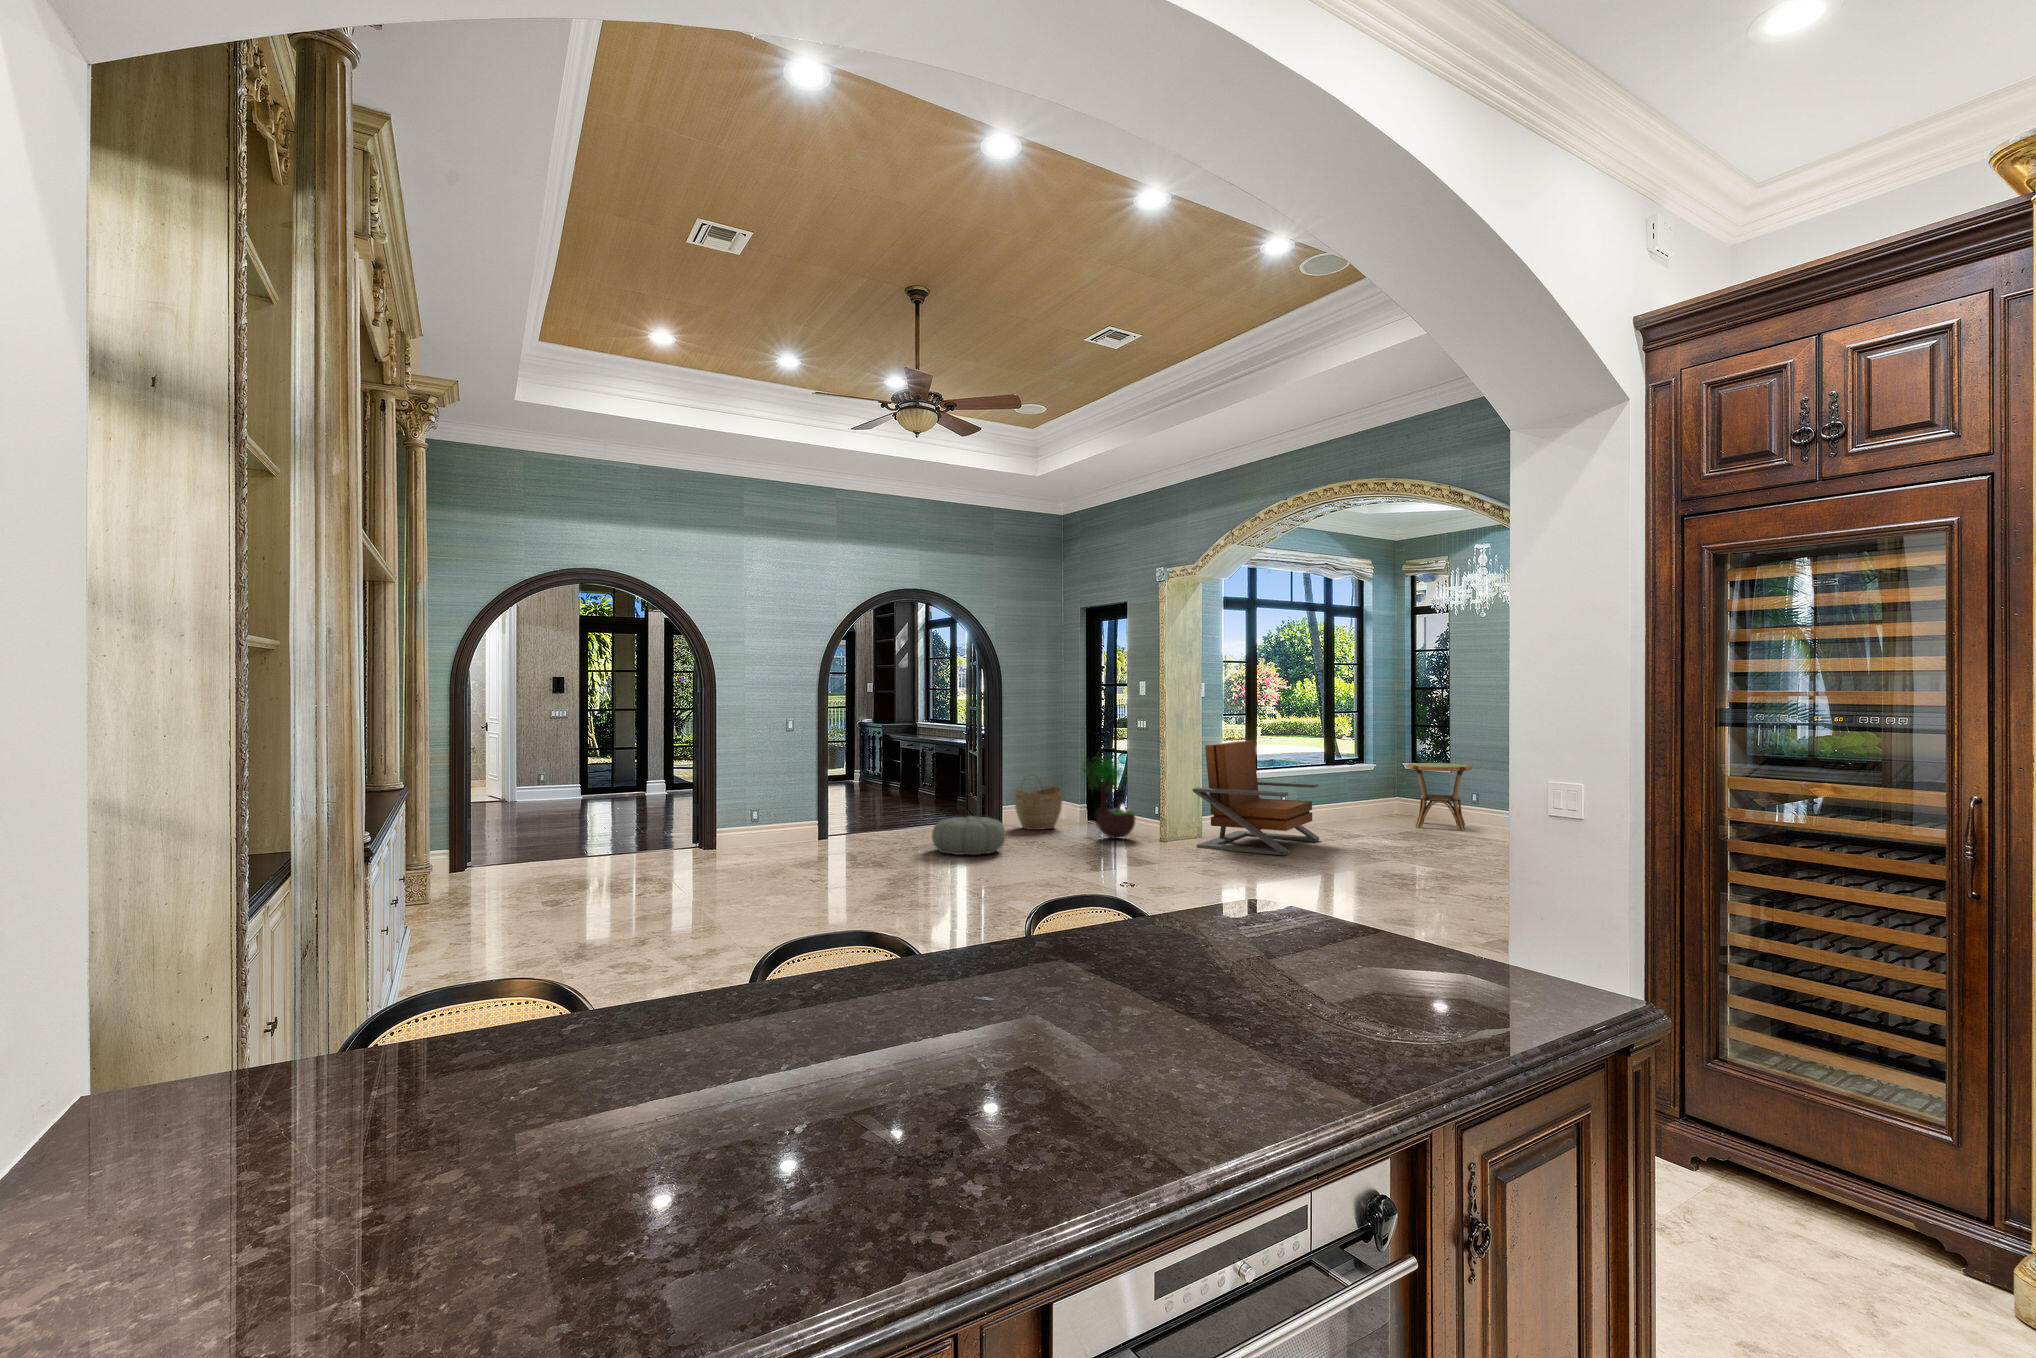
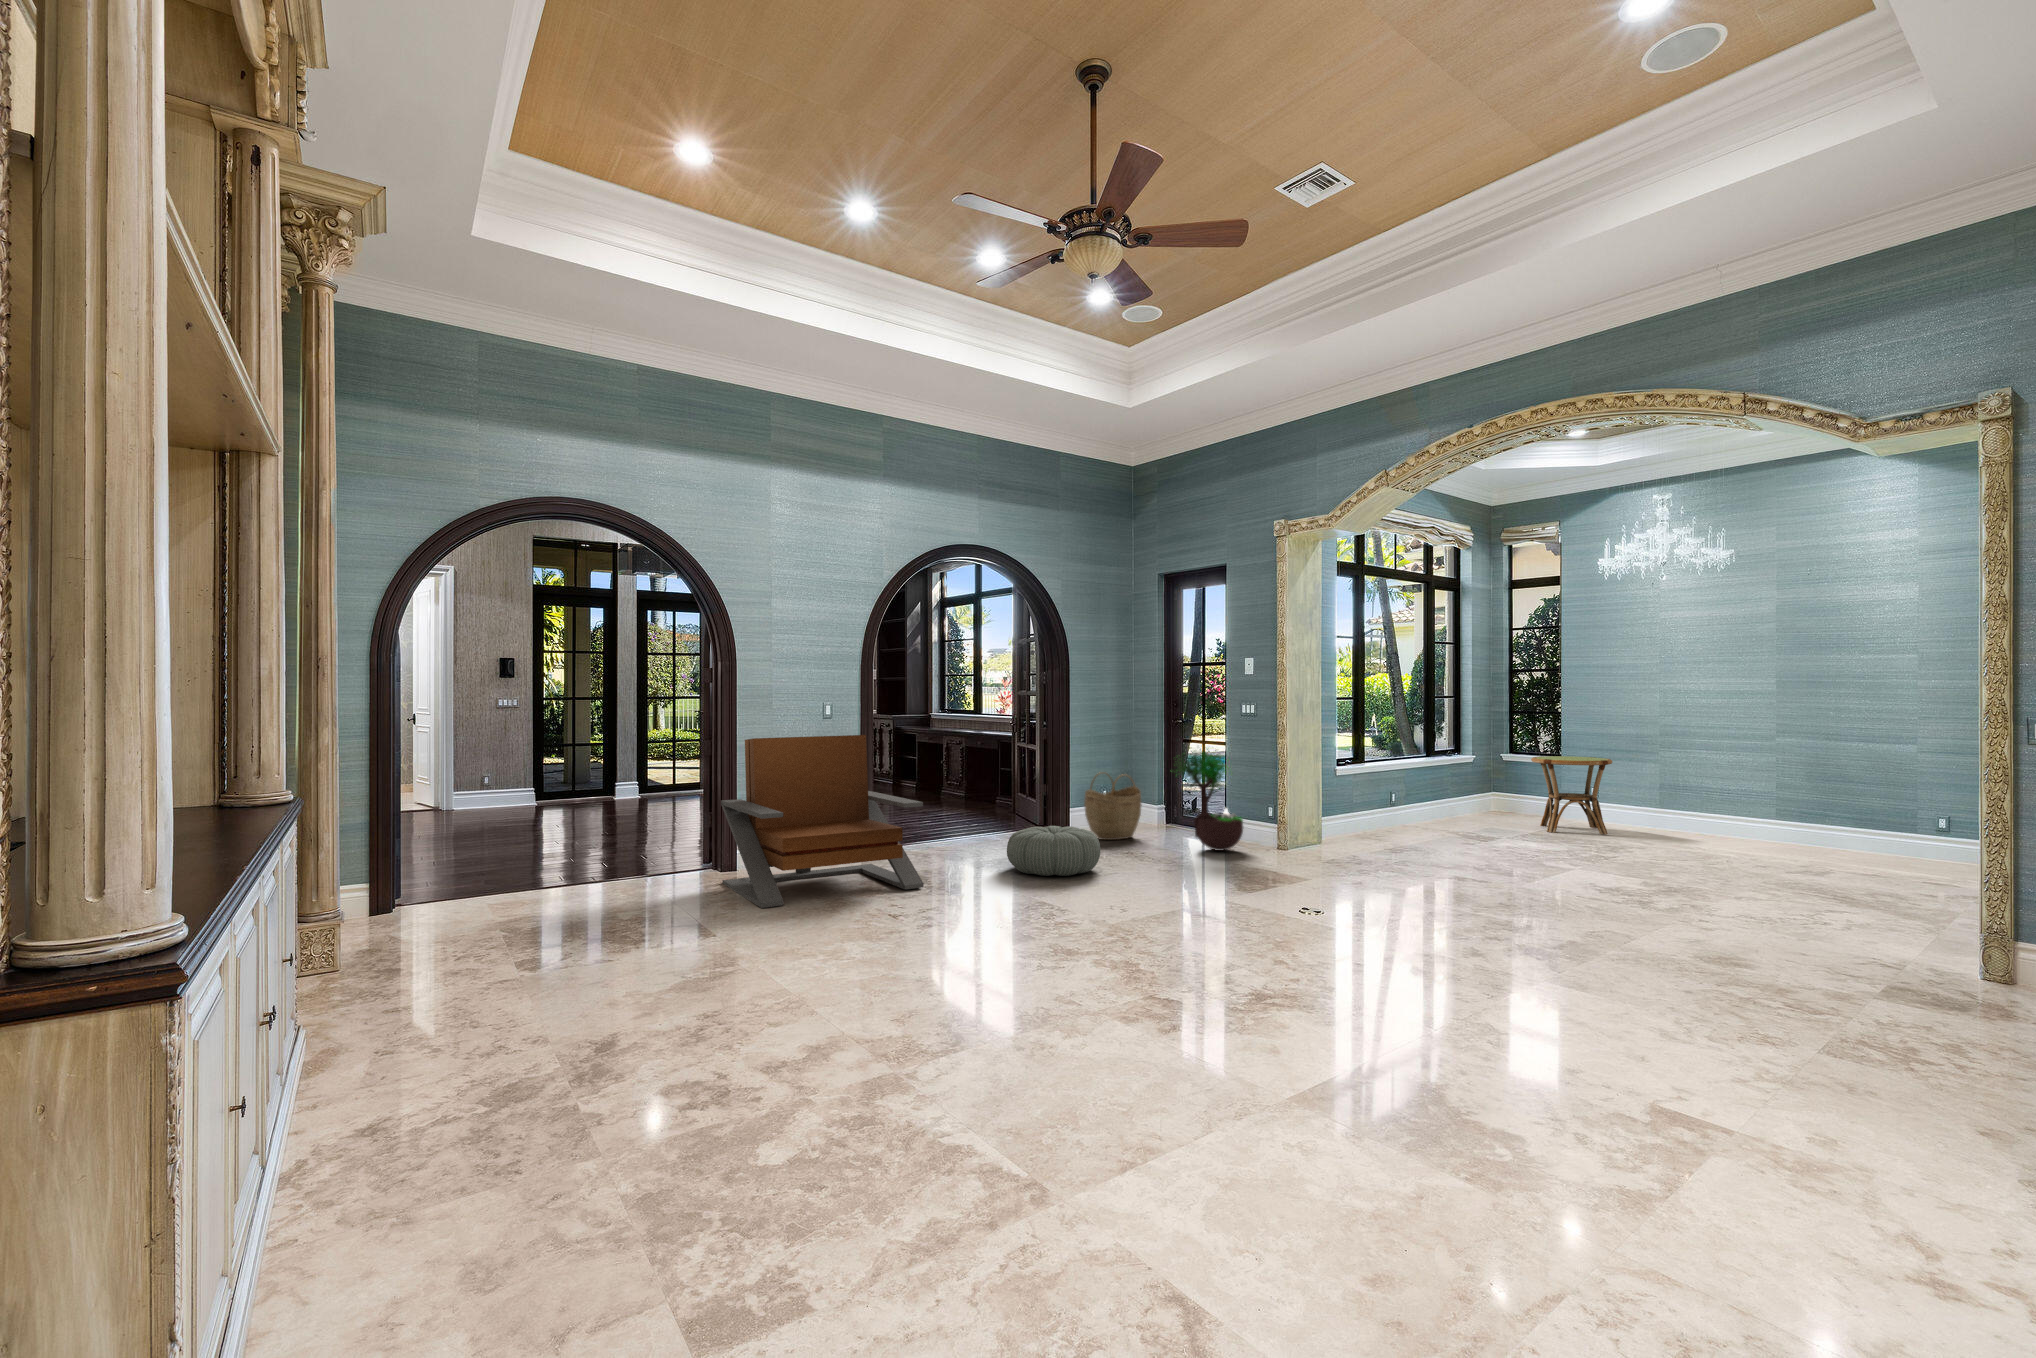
lounge chair: present [1193,741,1319,855] -> present [721,735,924,908]

